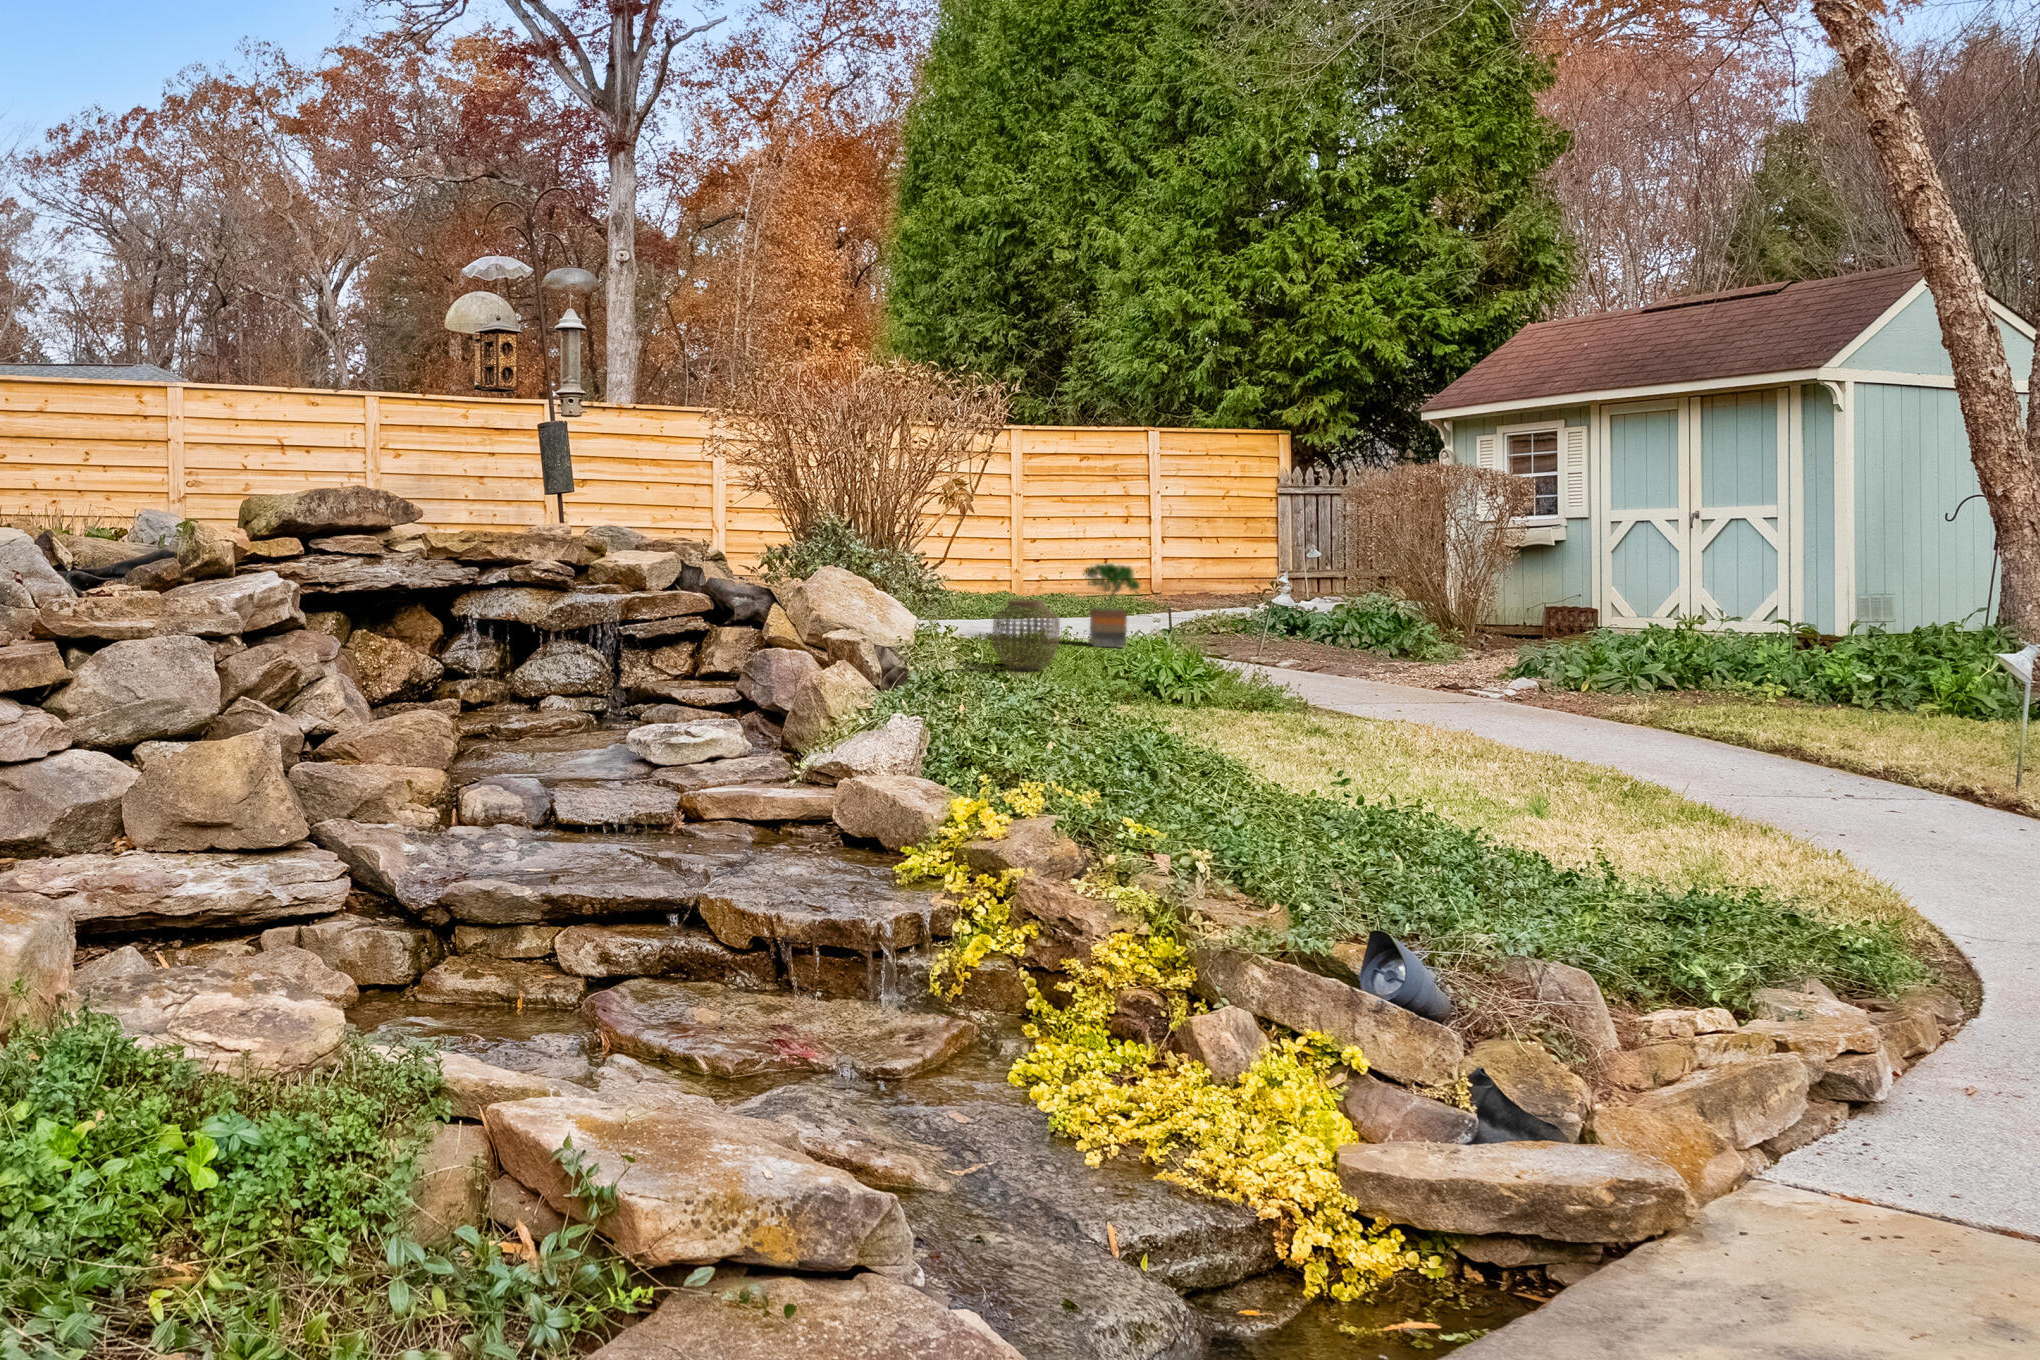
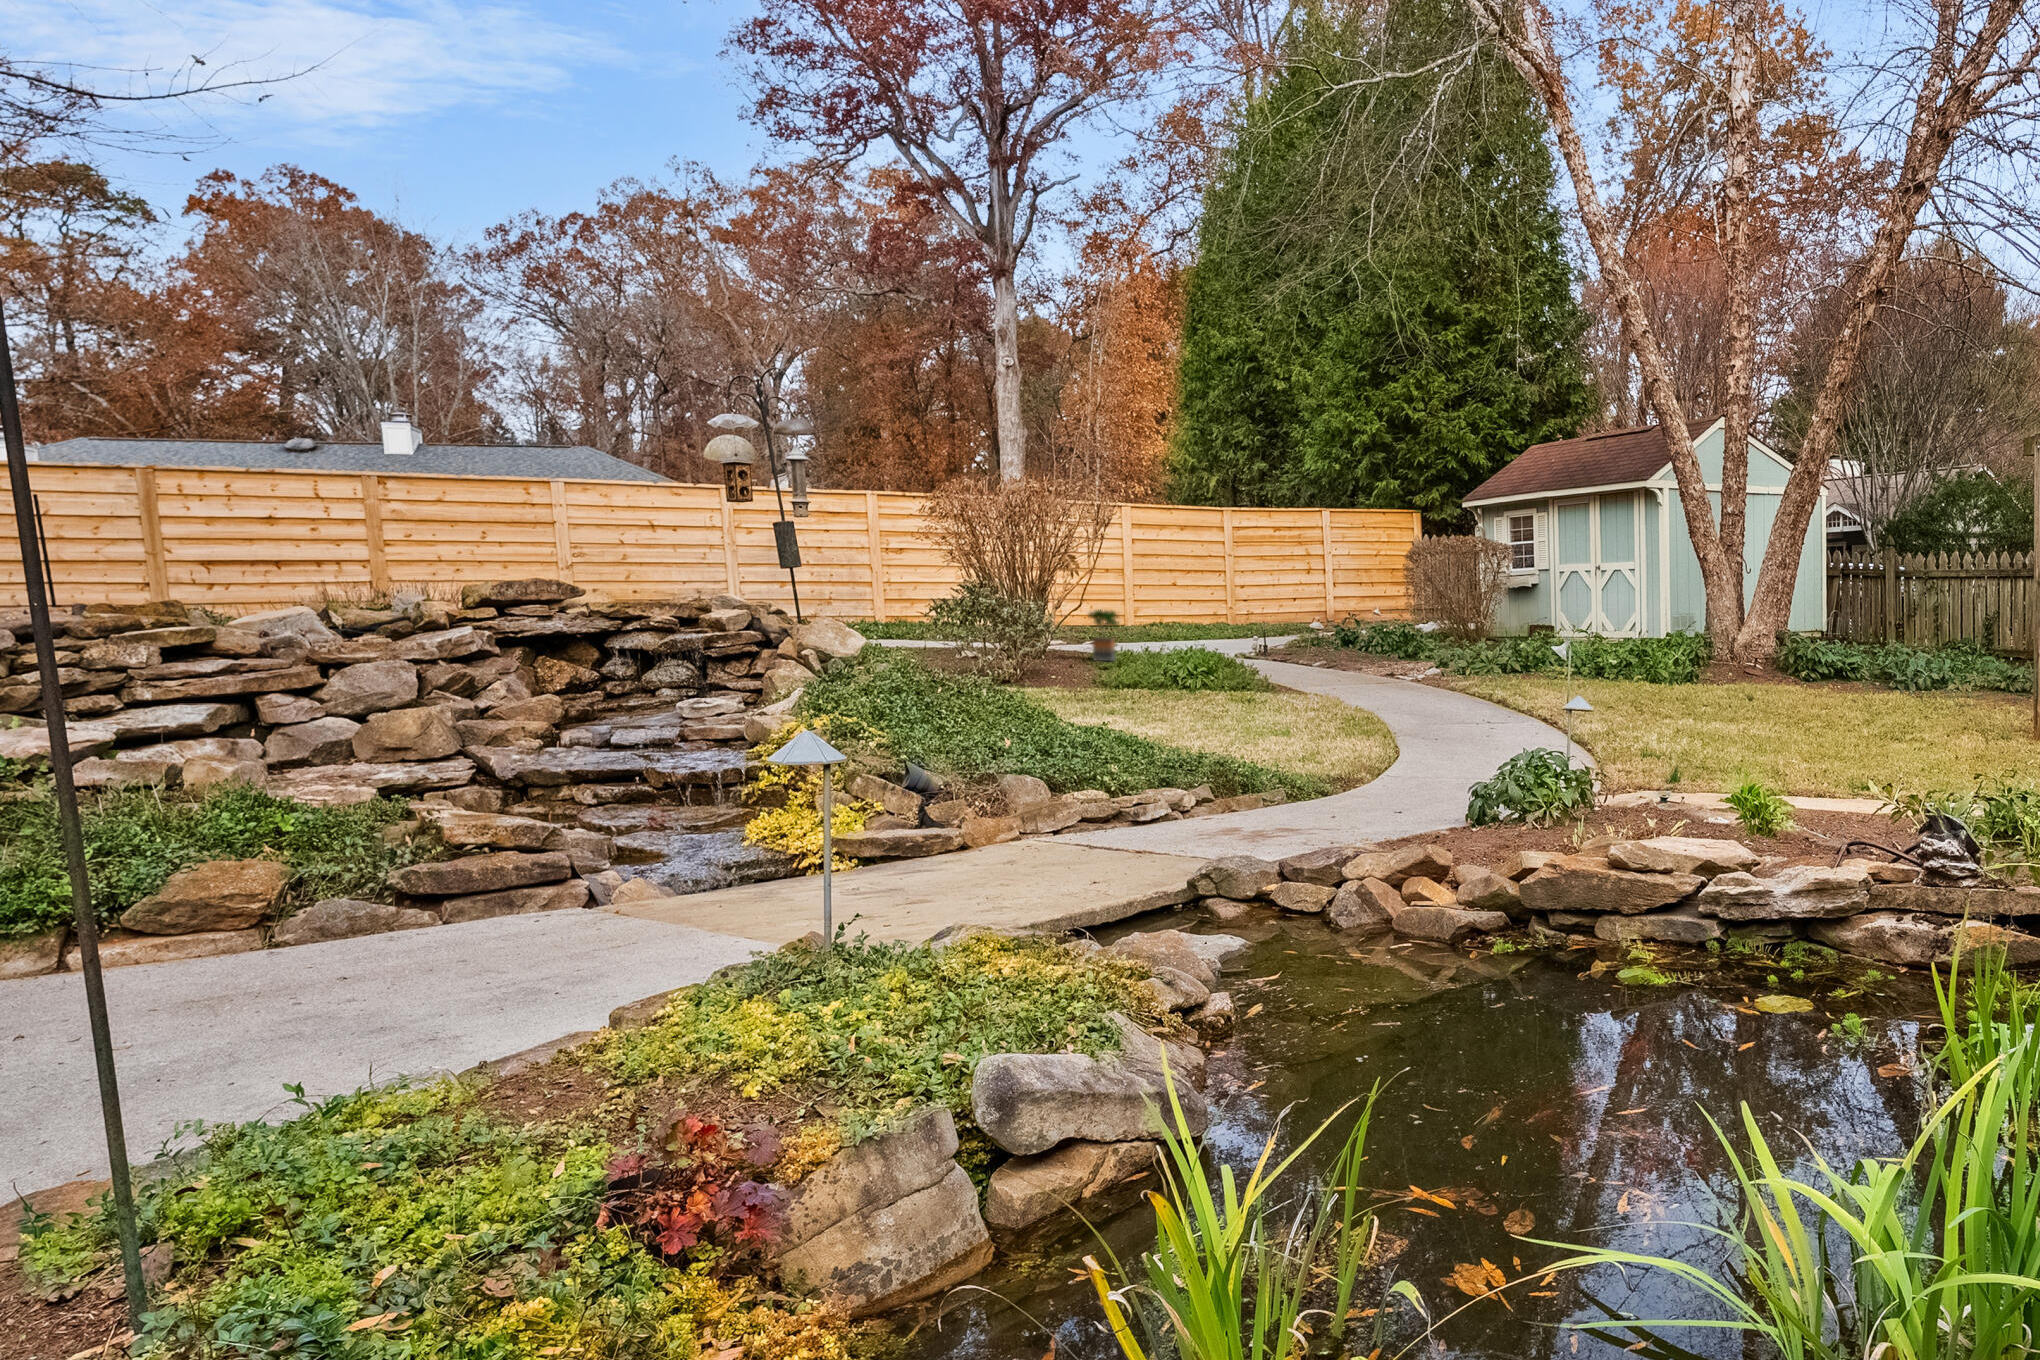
woven basket: present [993,599,1060,670] -> none [980,634,1020,675]

